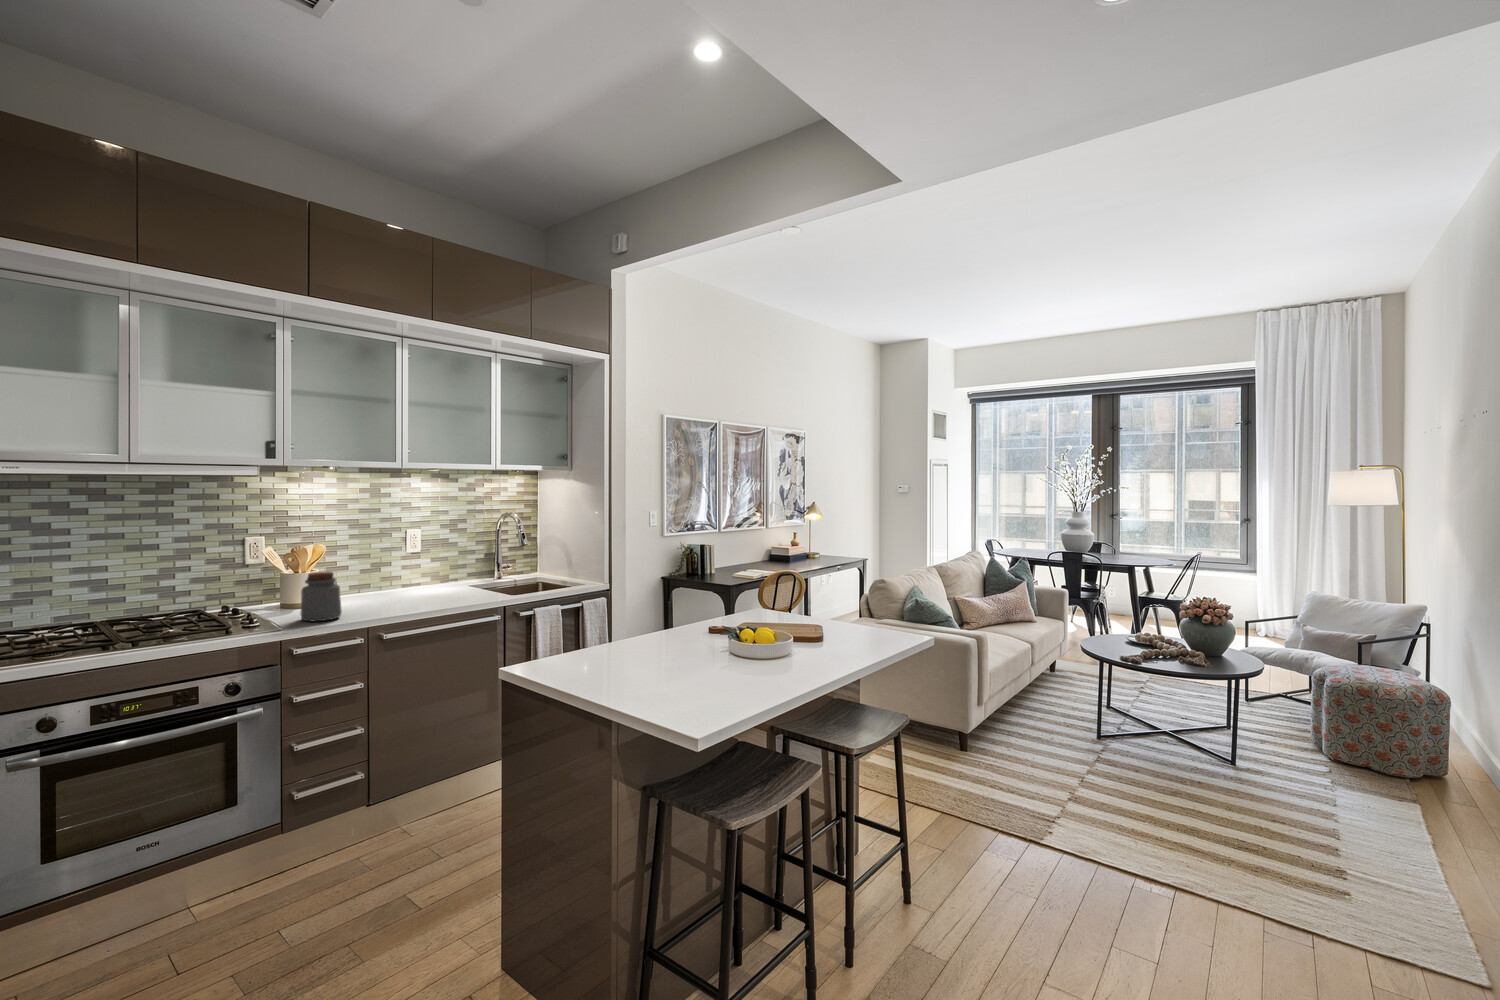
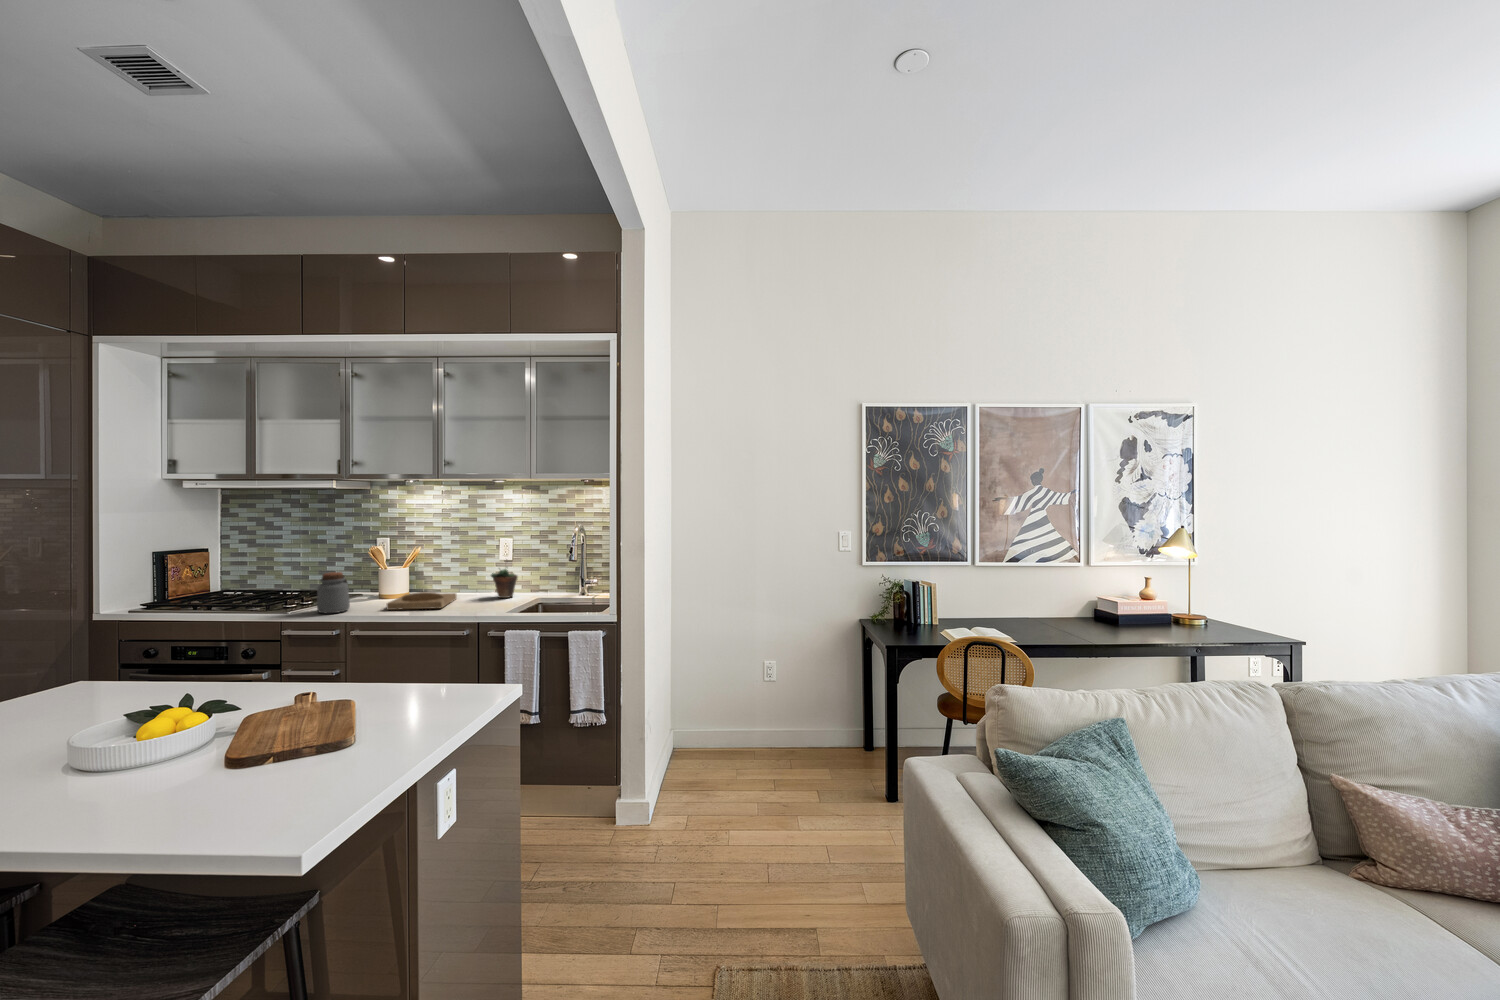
succulent plant: none [418,549,444,589] -> present [491,559,518,598]
tray: none [339,589,428,609] -> present [387,592,457,610]

